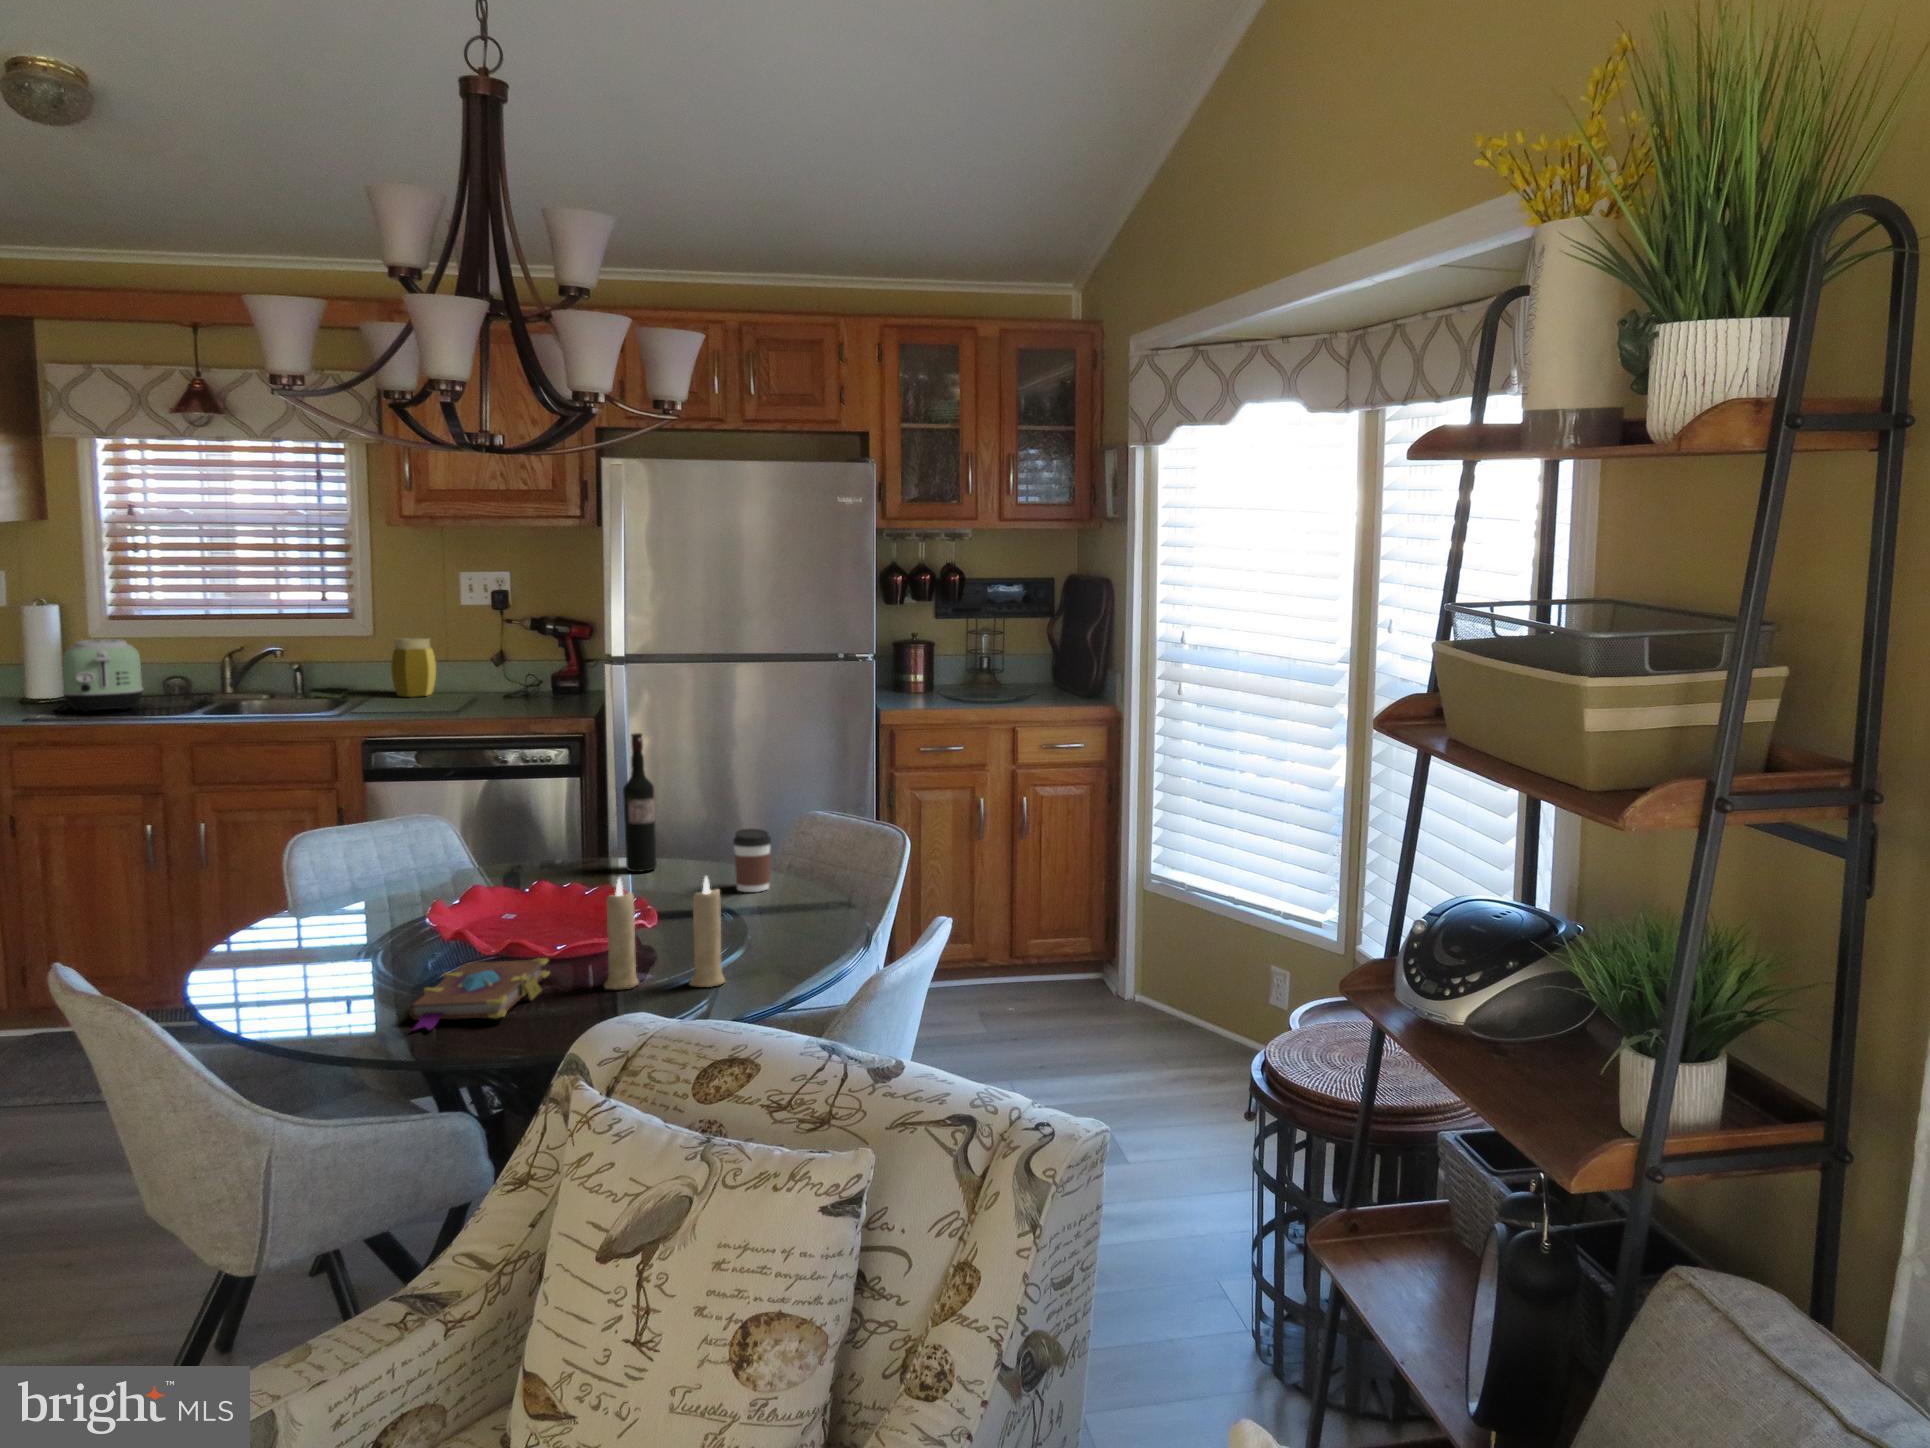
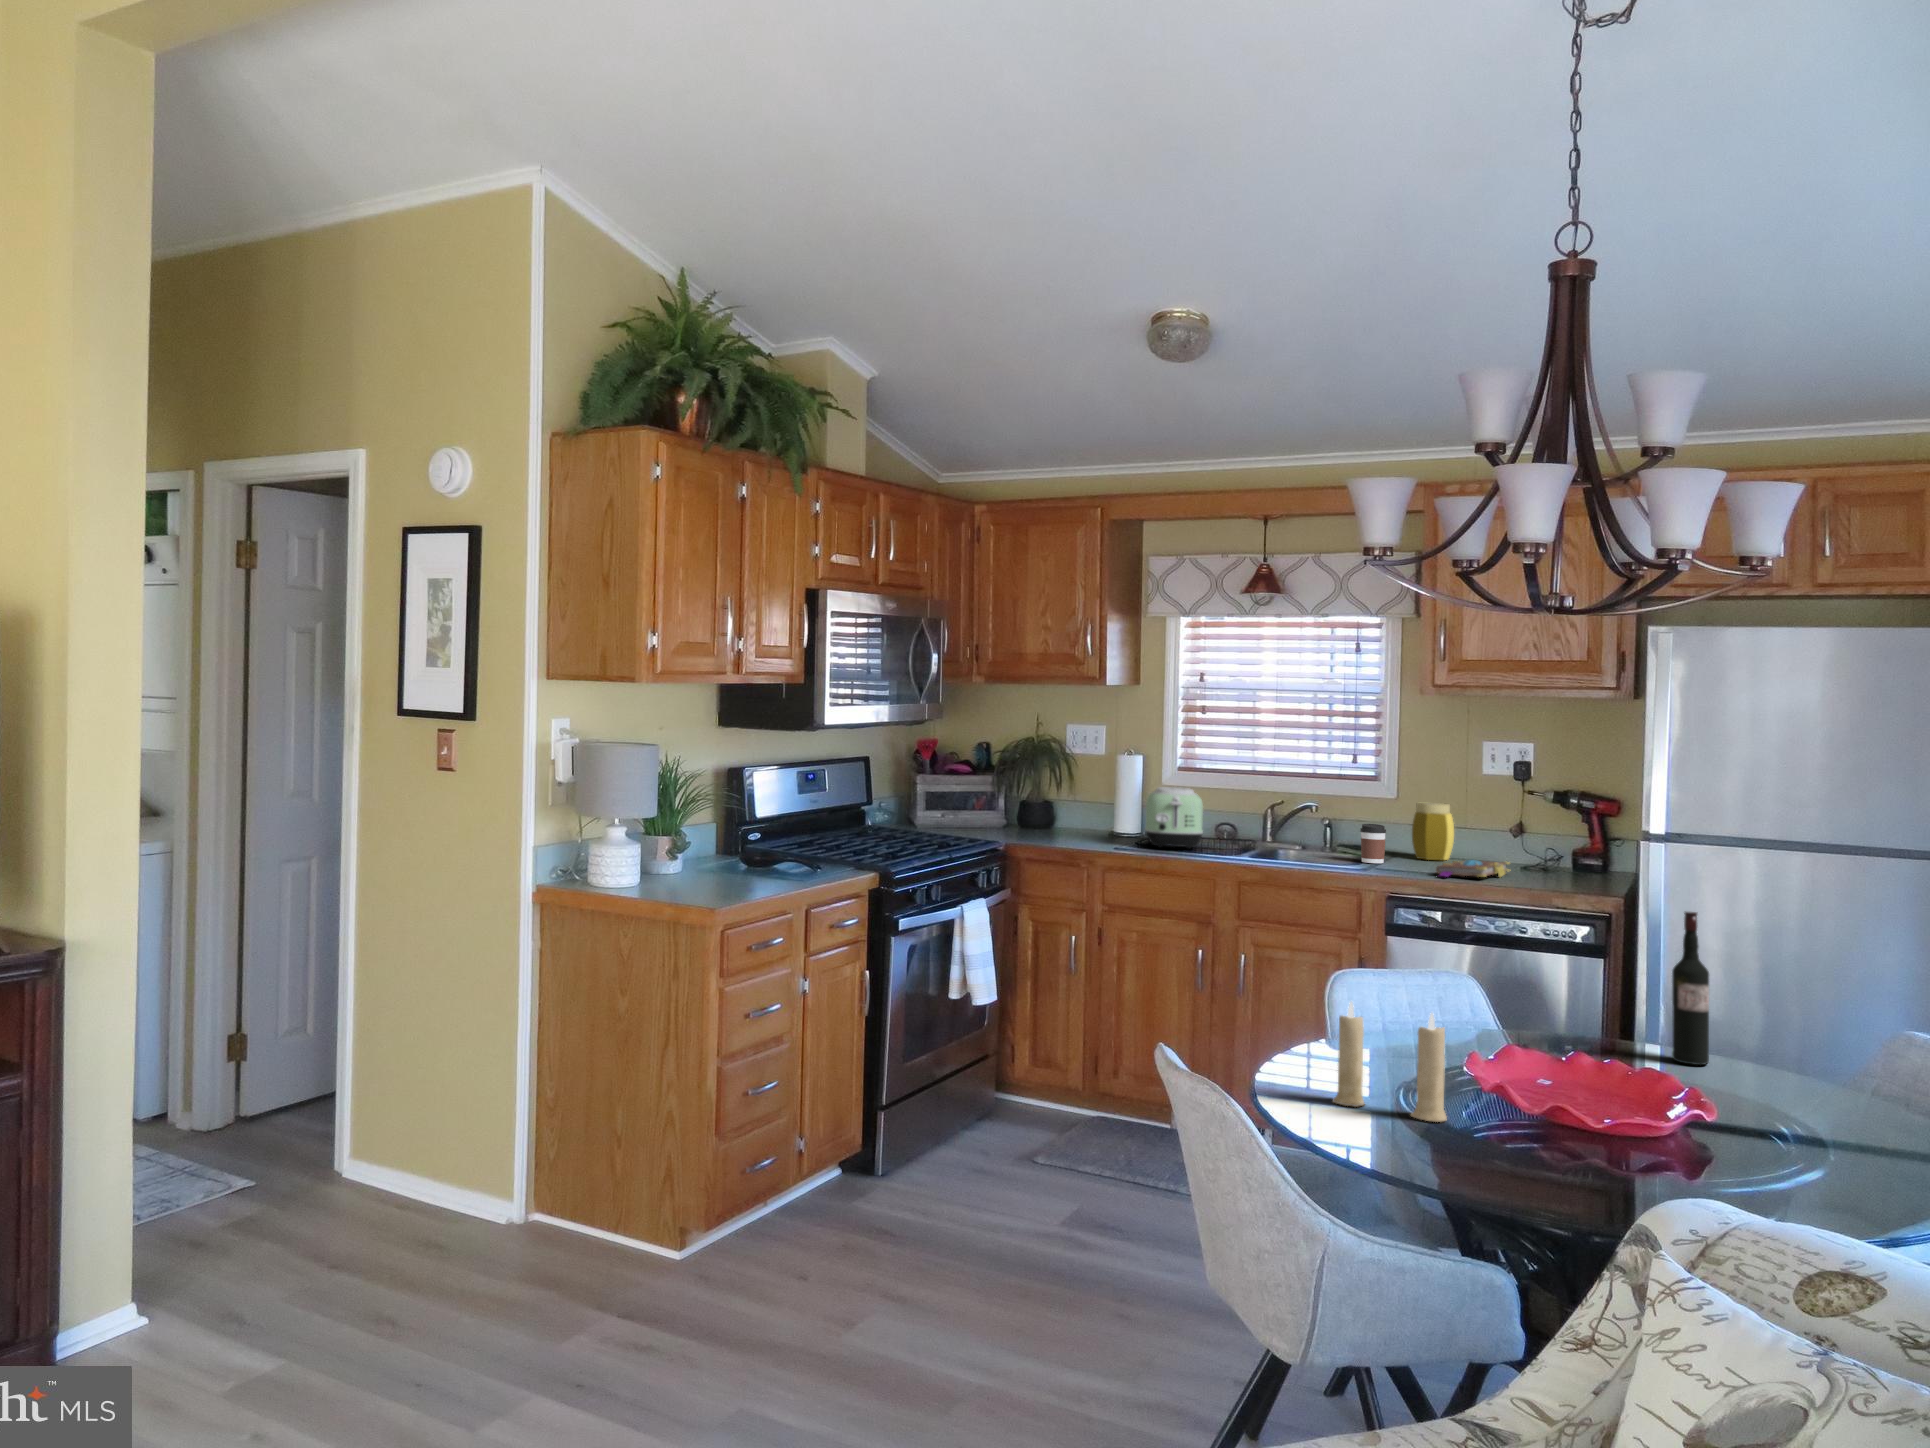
coffee cup: present [733,829,771,892] -> present [1360,824,1386,863]
candle: present [604,877,725,989] -> present [1333,1002,1447,1122]
book: present [409,958,550,1031] -> present [1436,860,1509,877]

